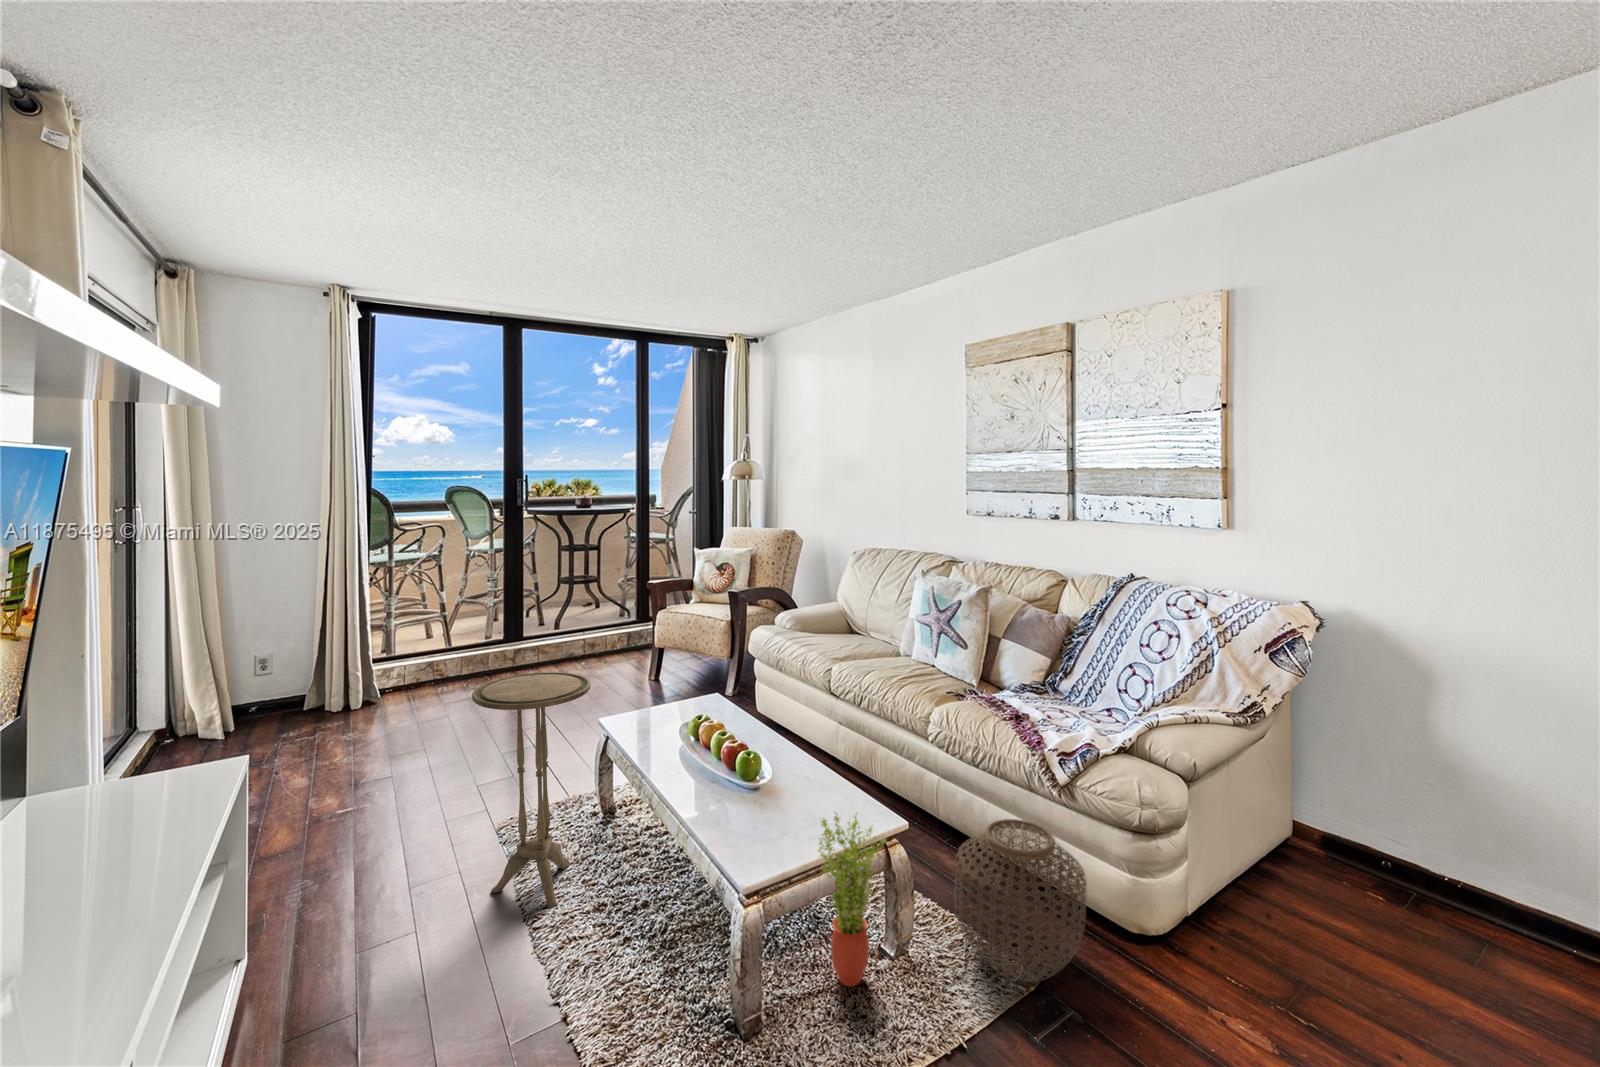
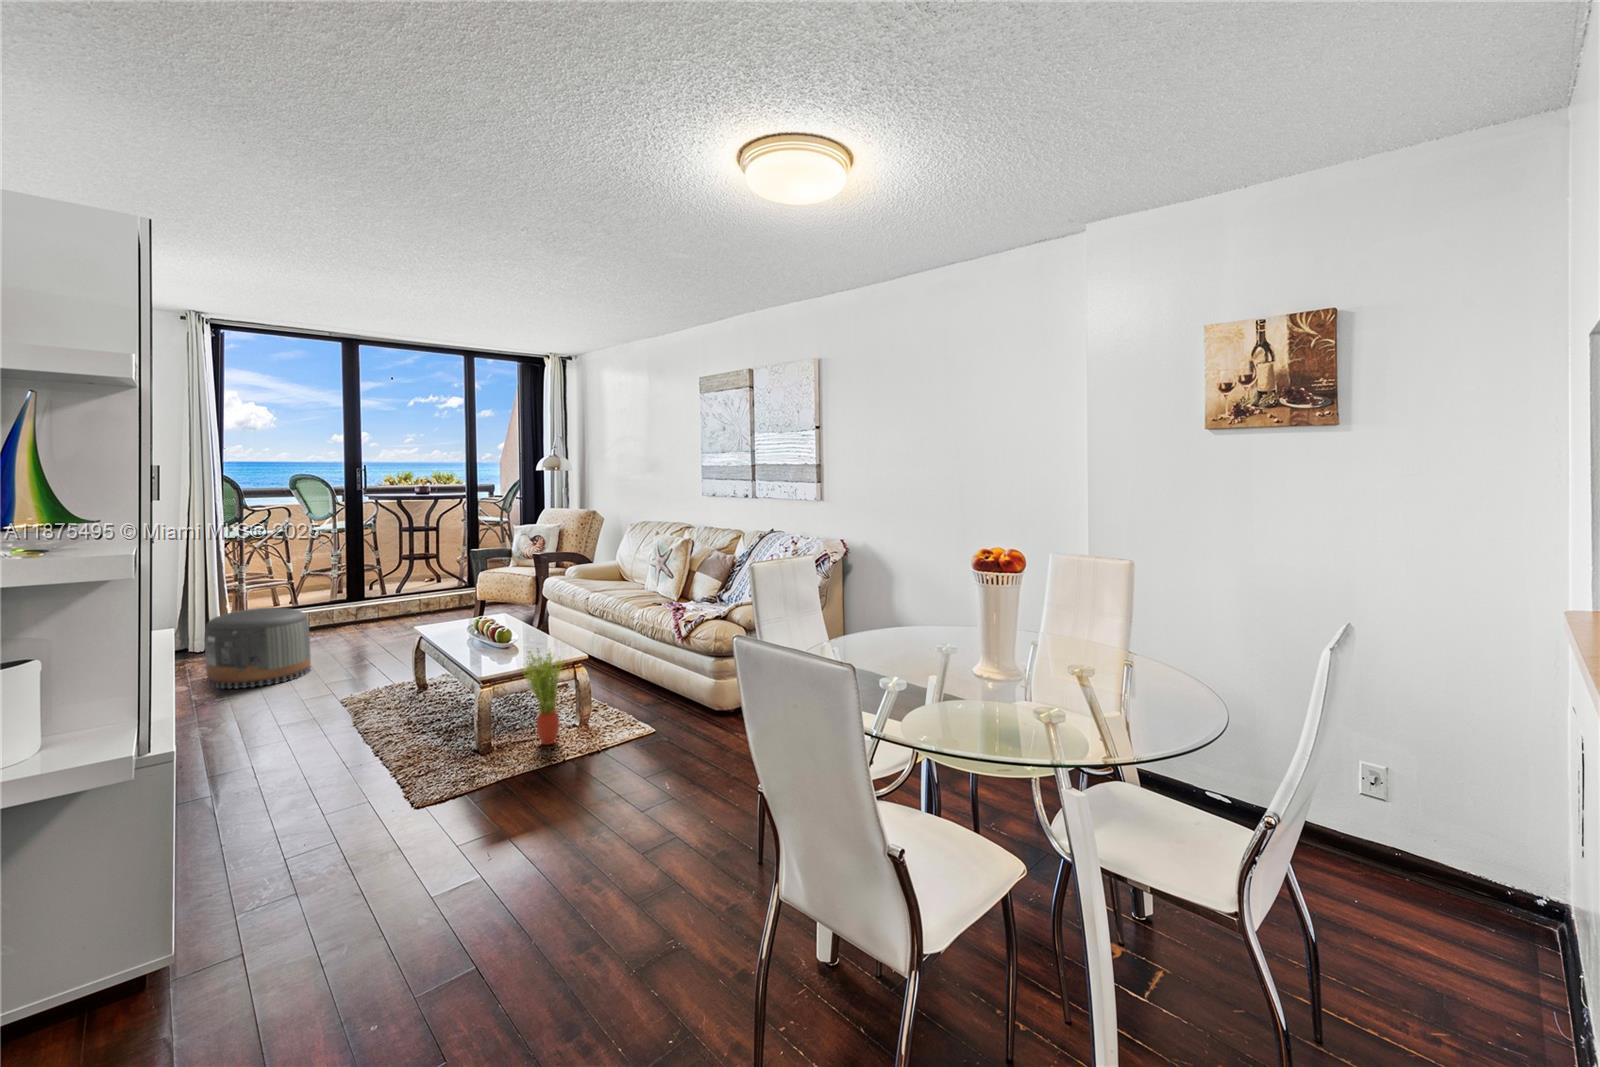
pouf: none [333,668,464,787] -> present [204,608,311,689]
side table: present [472,672,590,909] -> none [315,589,398,730]
woven basket: present [954,819,1086,982] -> none [614,656,685,738]

